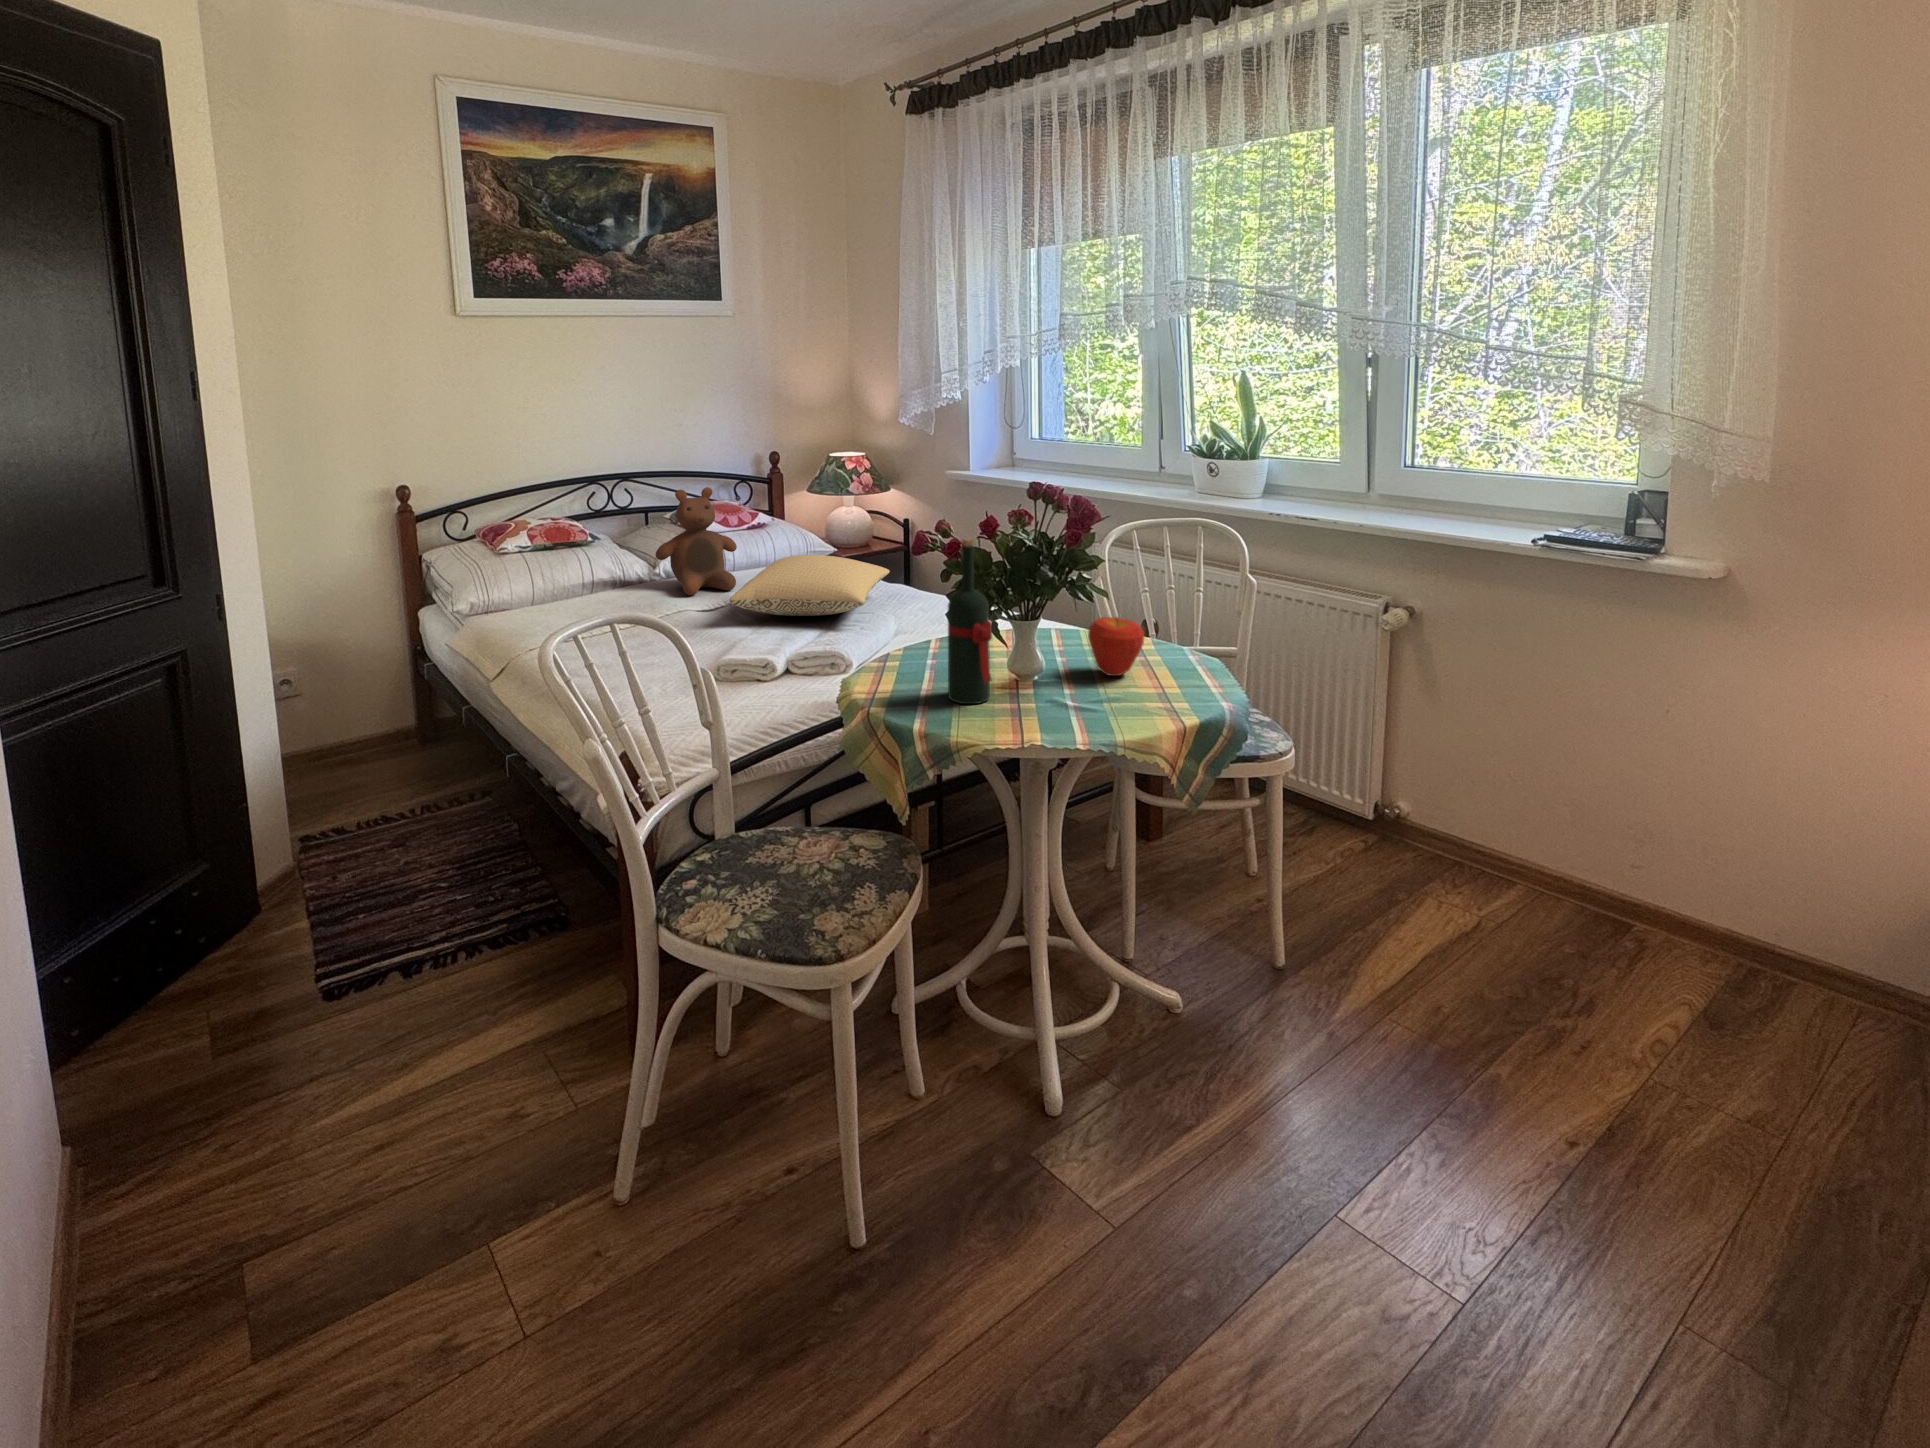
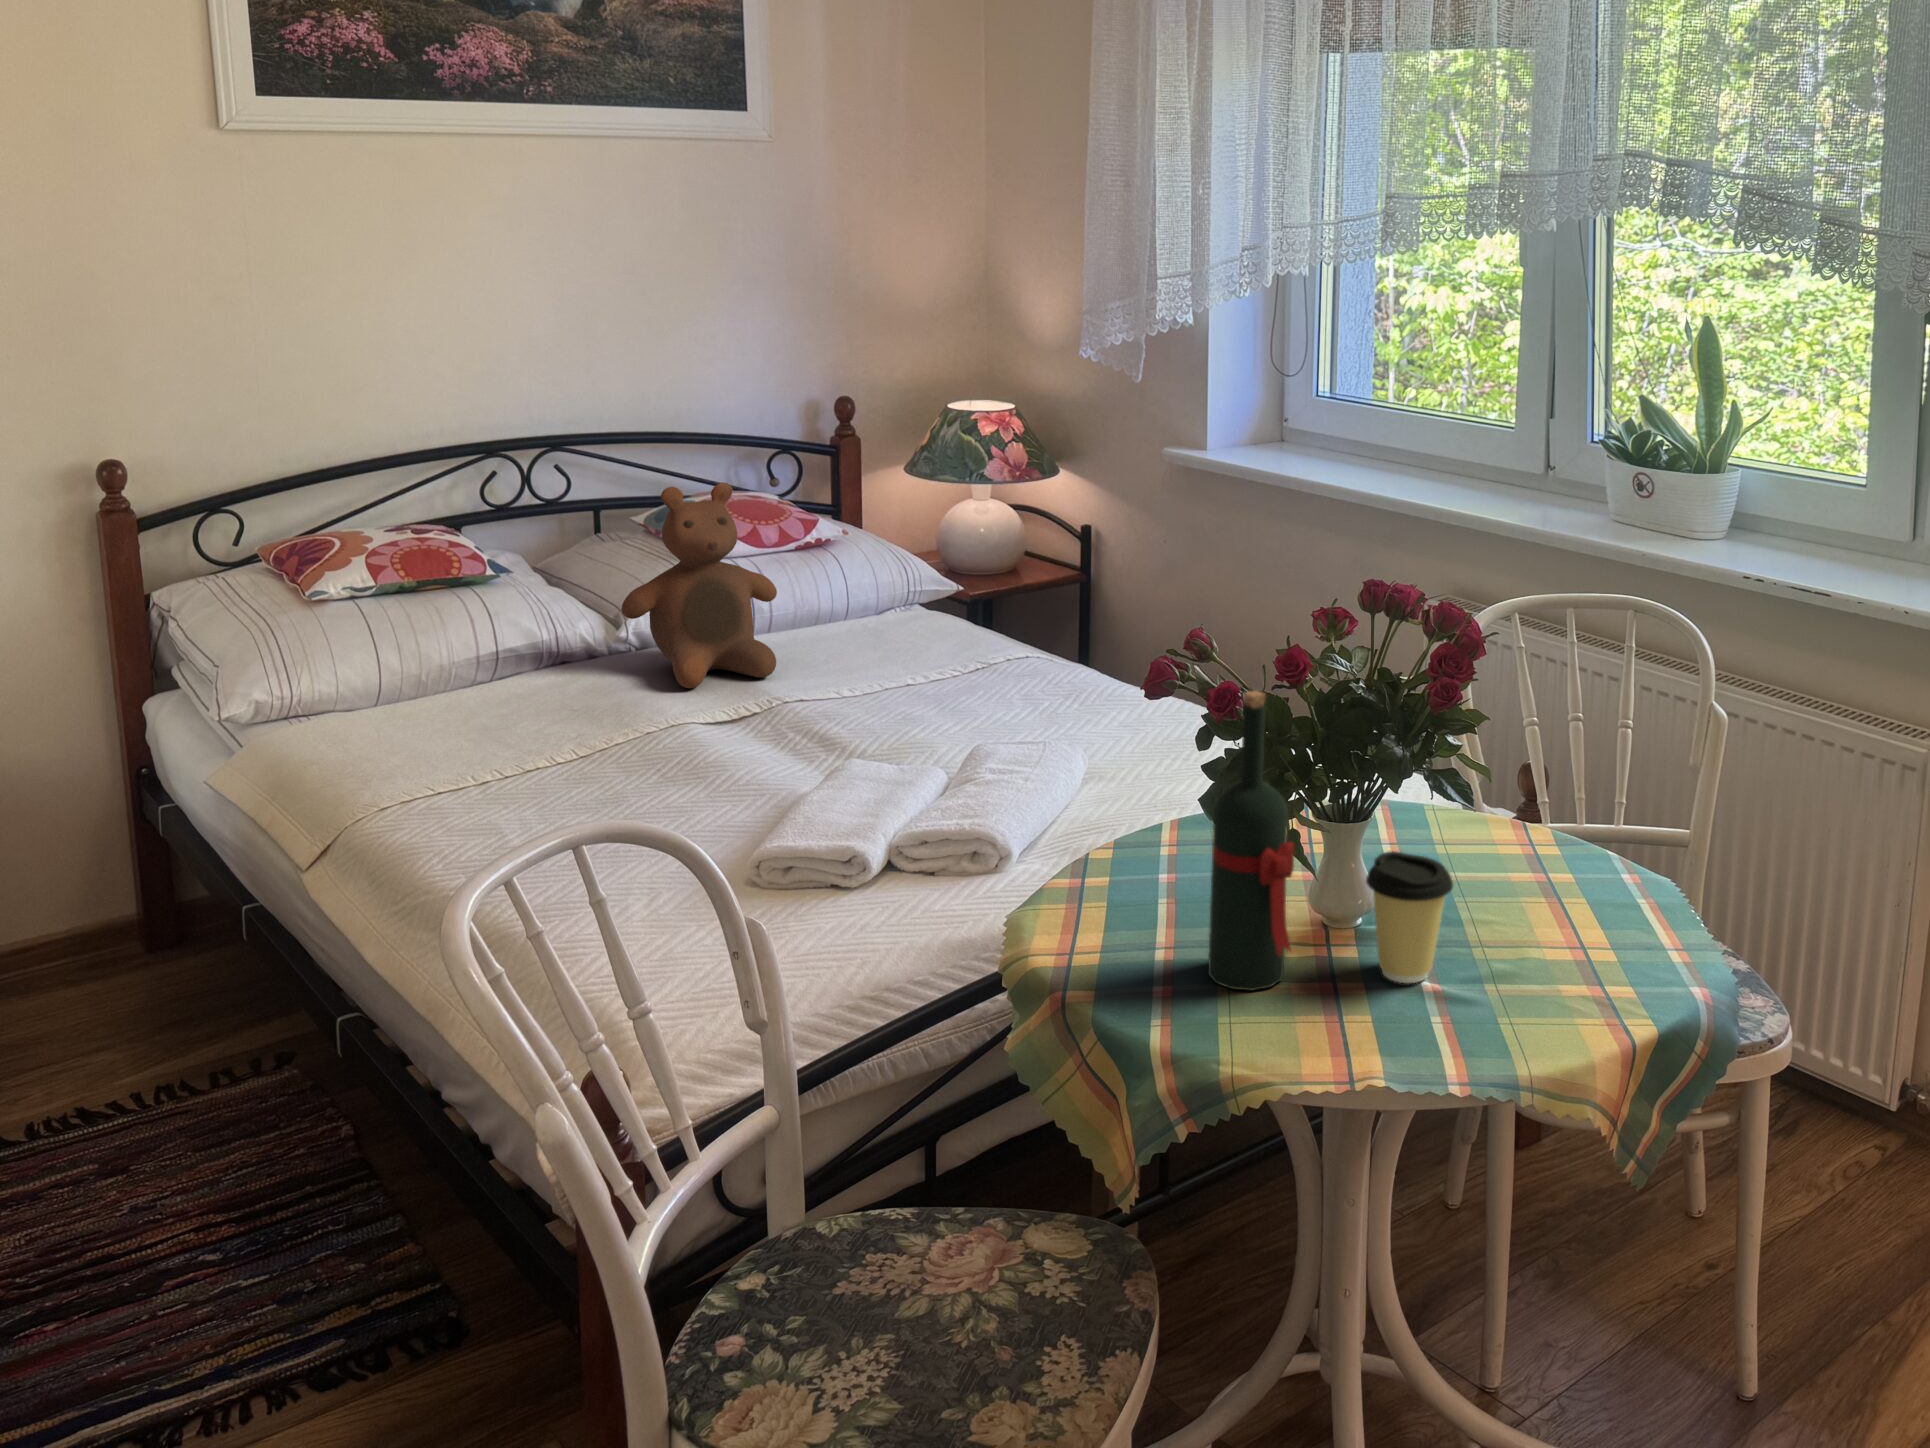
pillow: present [730,555,890,616] -> none [772,625,1068,742]
apple: present [1088,617,1144,676] -> none [1456,814,1557,922]
coffee cup: none [1033,630,1083,701] -> present [1366,851,1453,983]

